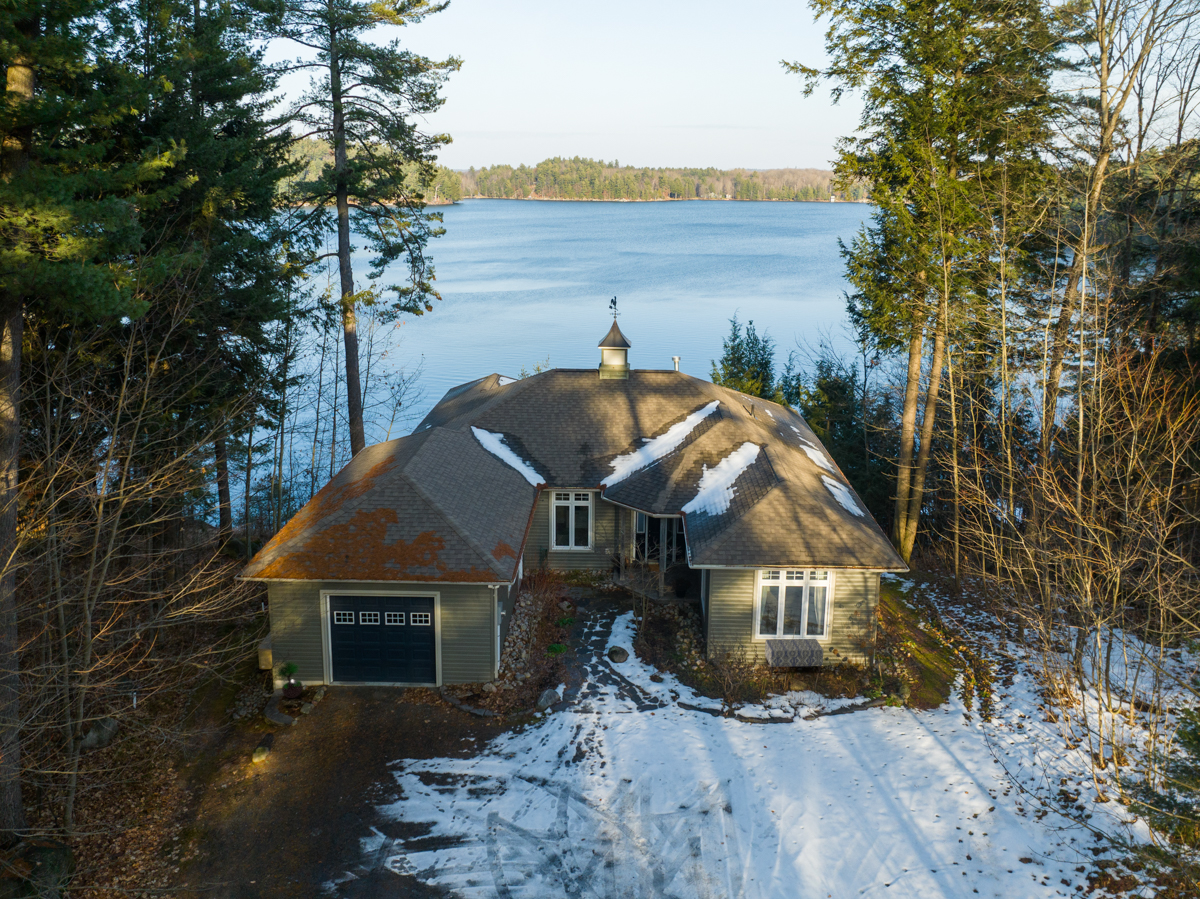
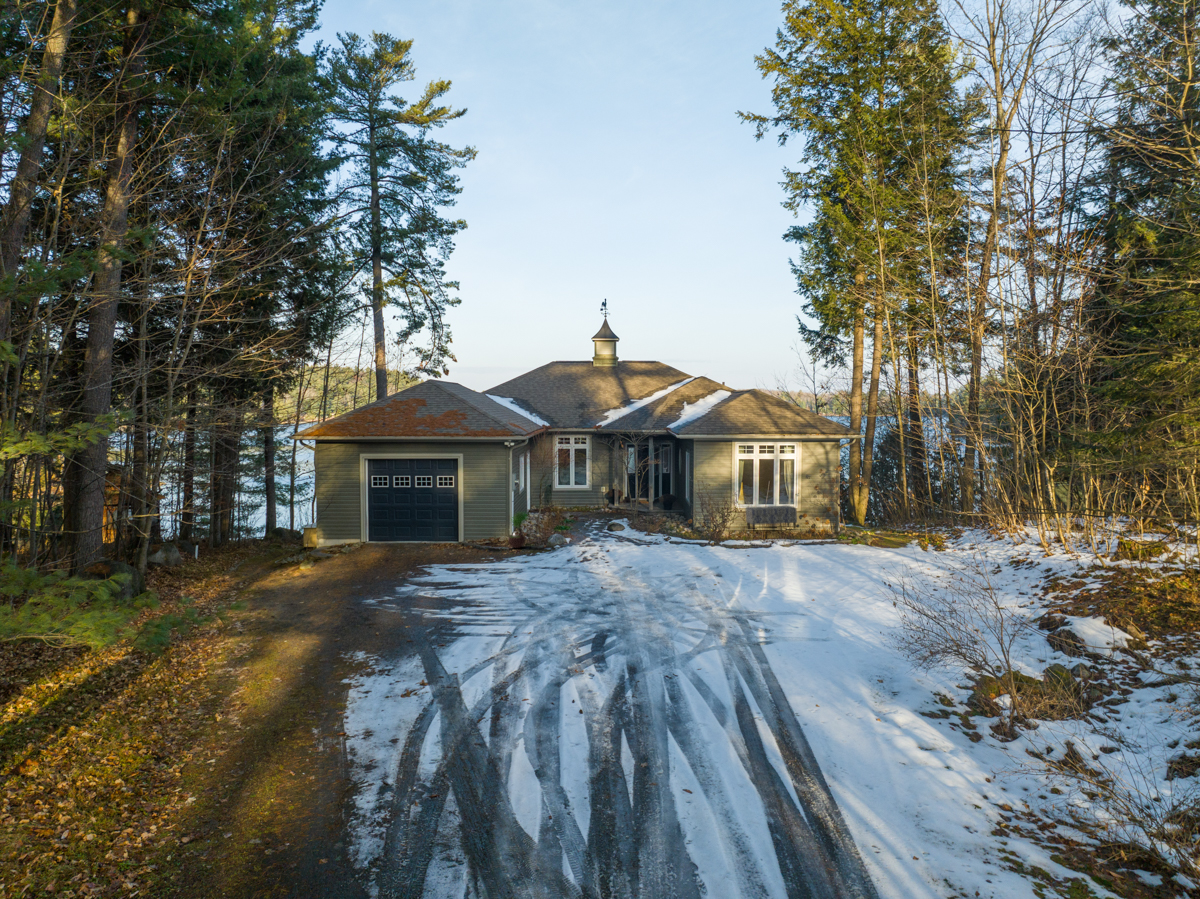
potted tree: present [276,662,302,698] -> present [508,513,527,548]

